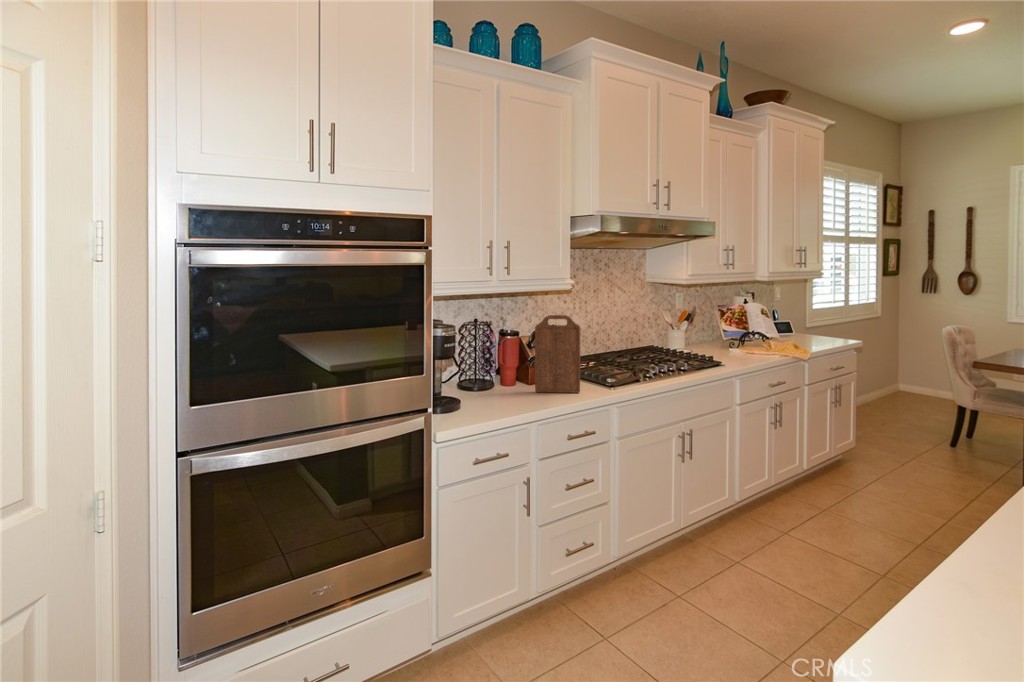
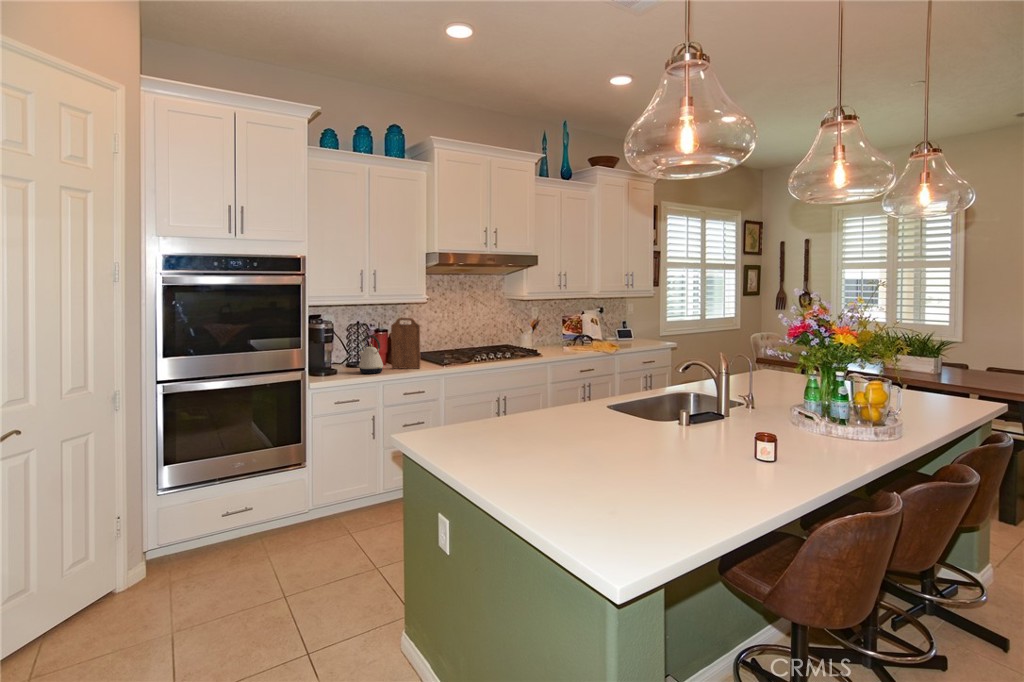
kettle: none [491,344,532,405] -> present [359,335,383,374]

